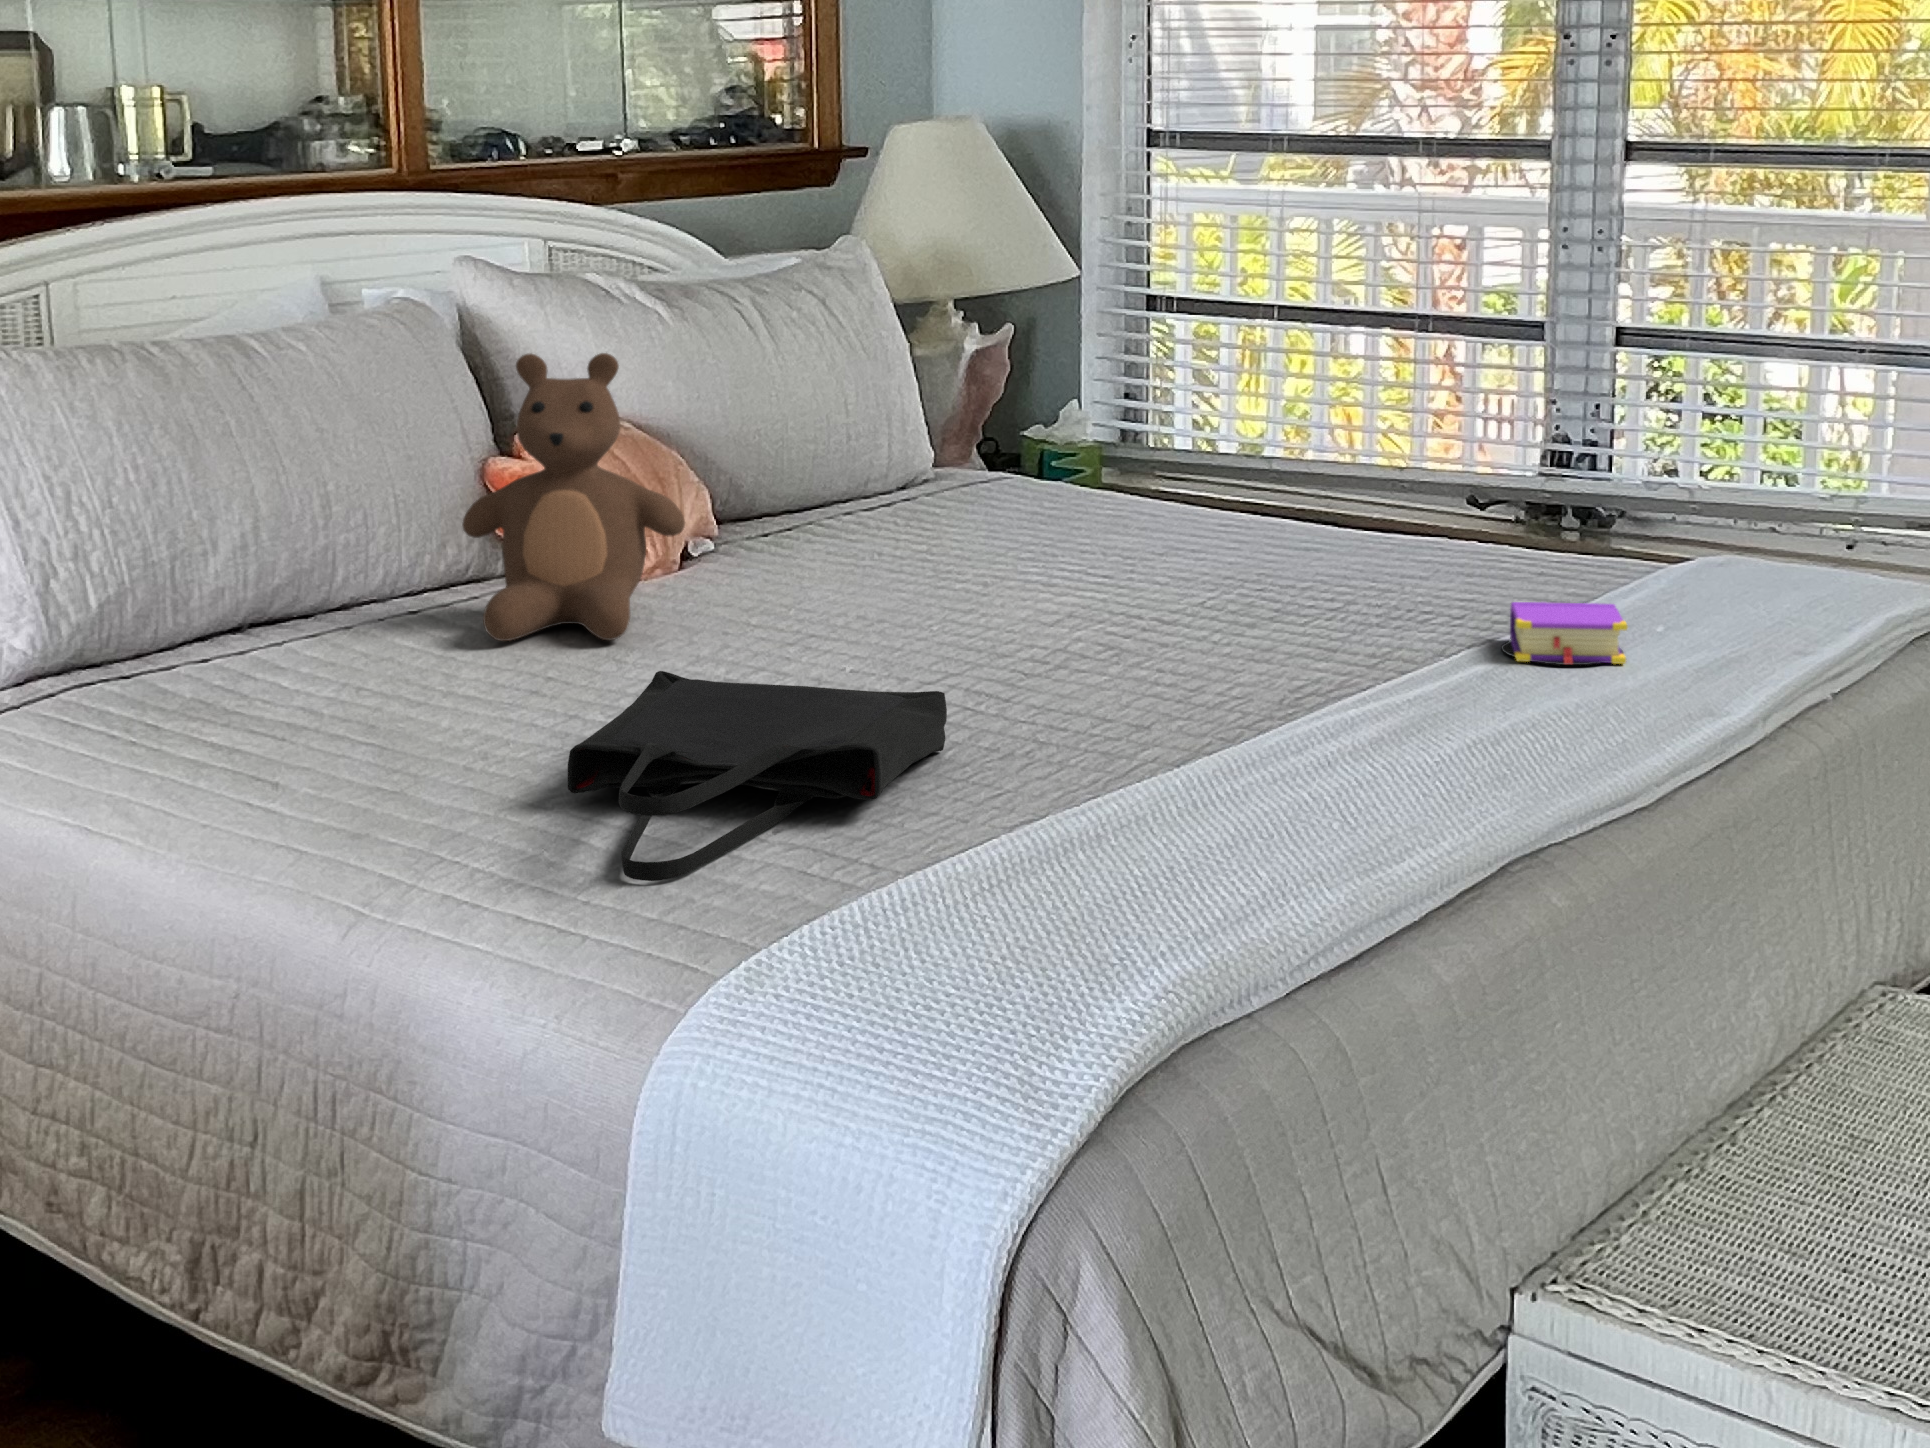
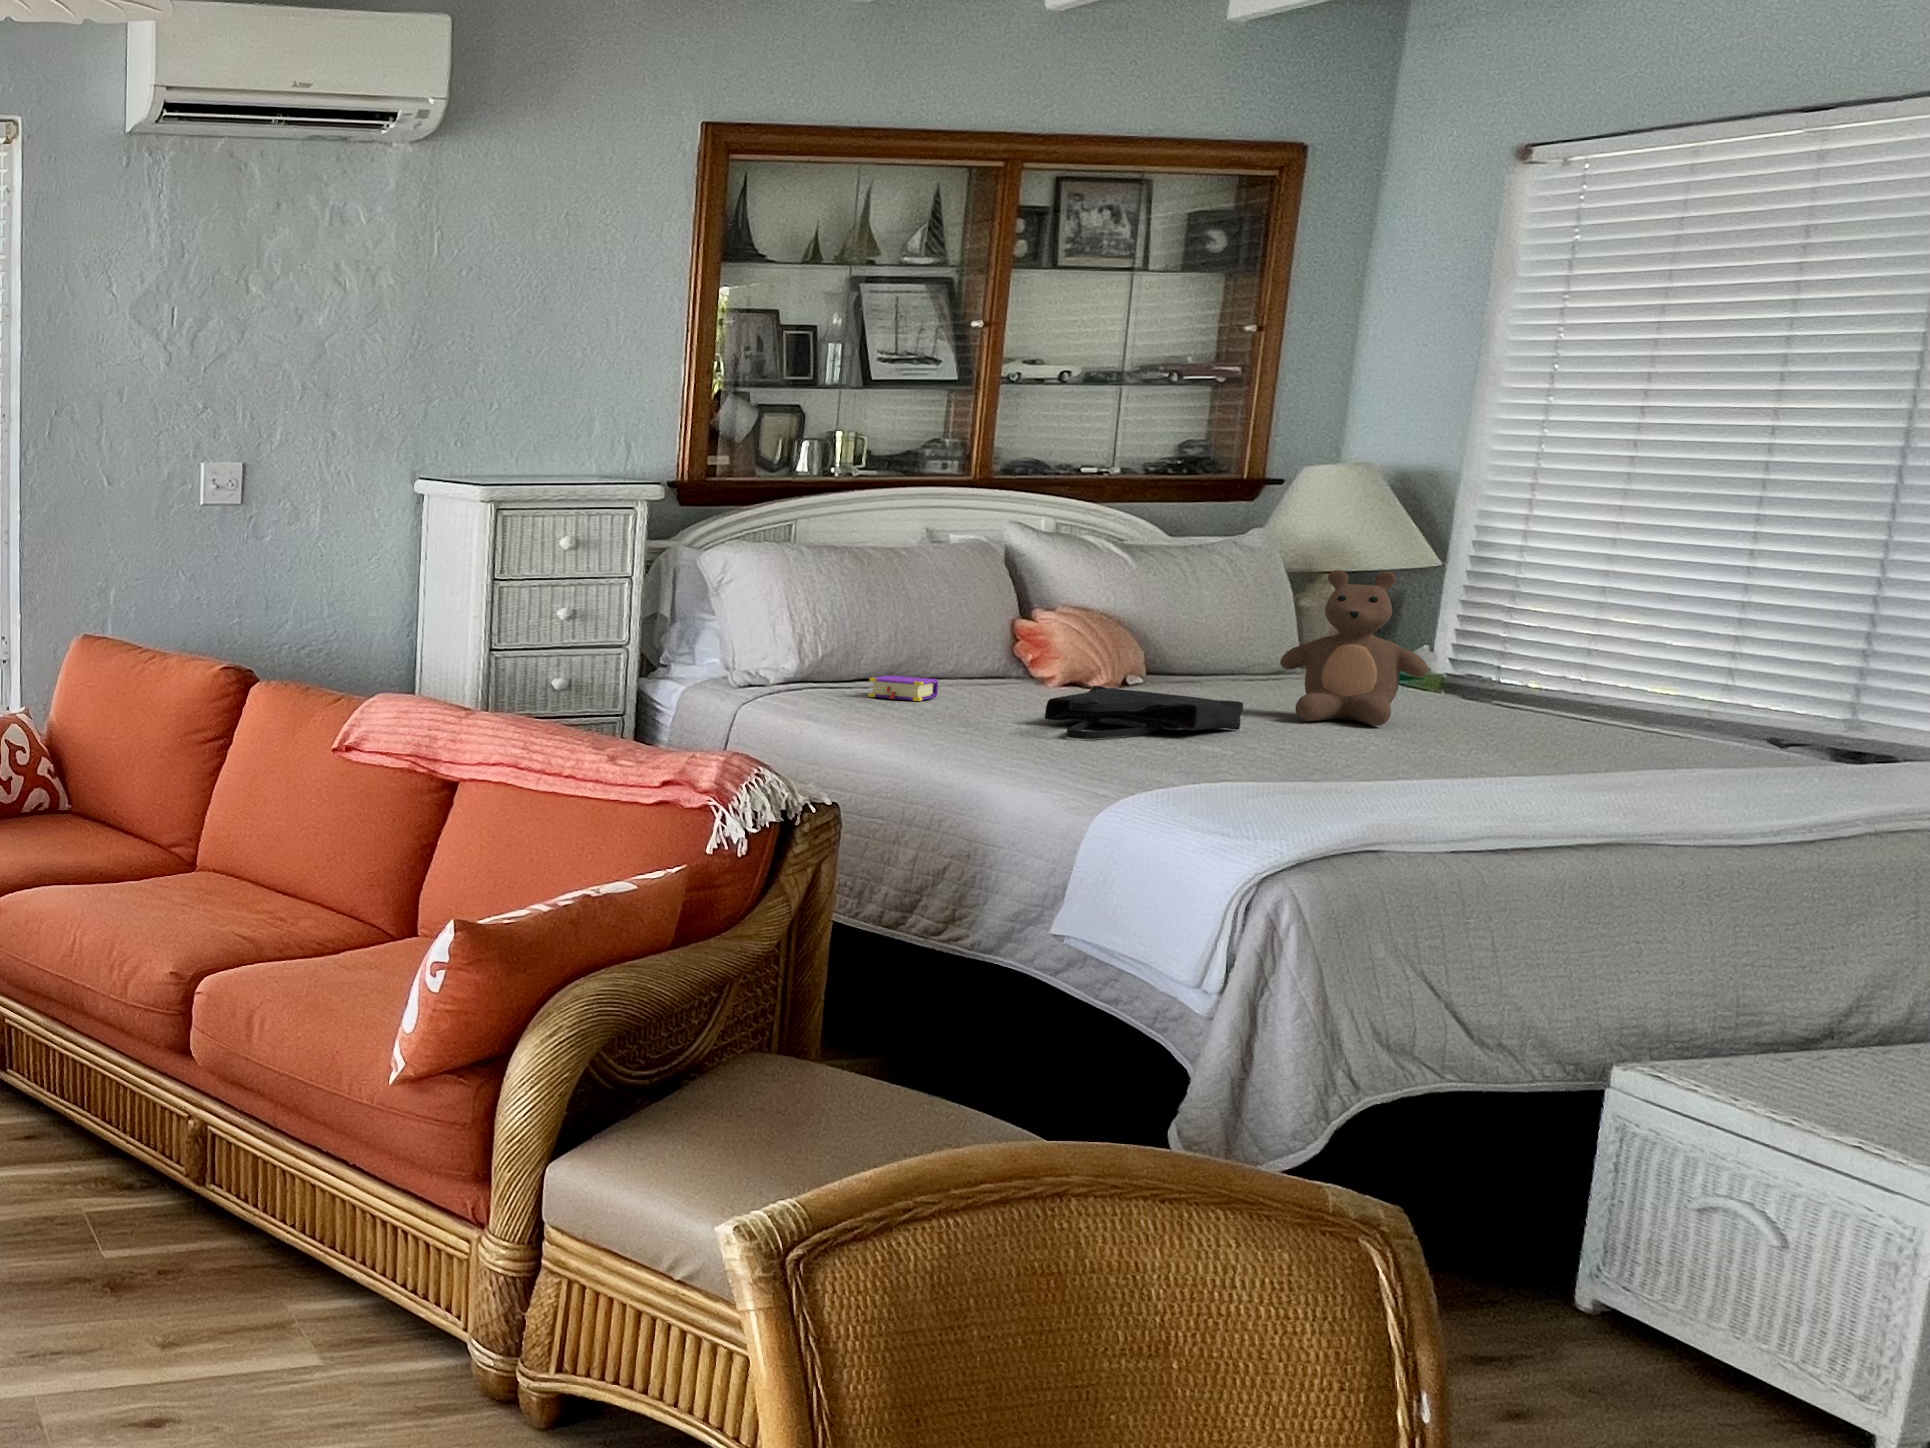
teddy bear: present [462,353,685,641] -> present [1280,570,1429,726]
book: present [1501,602,1628,665] -> present [868,675,938,701]

